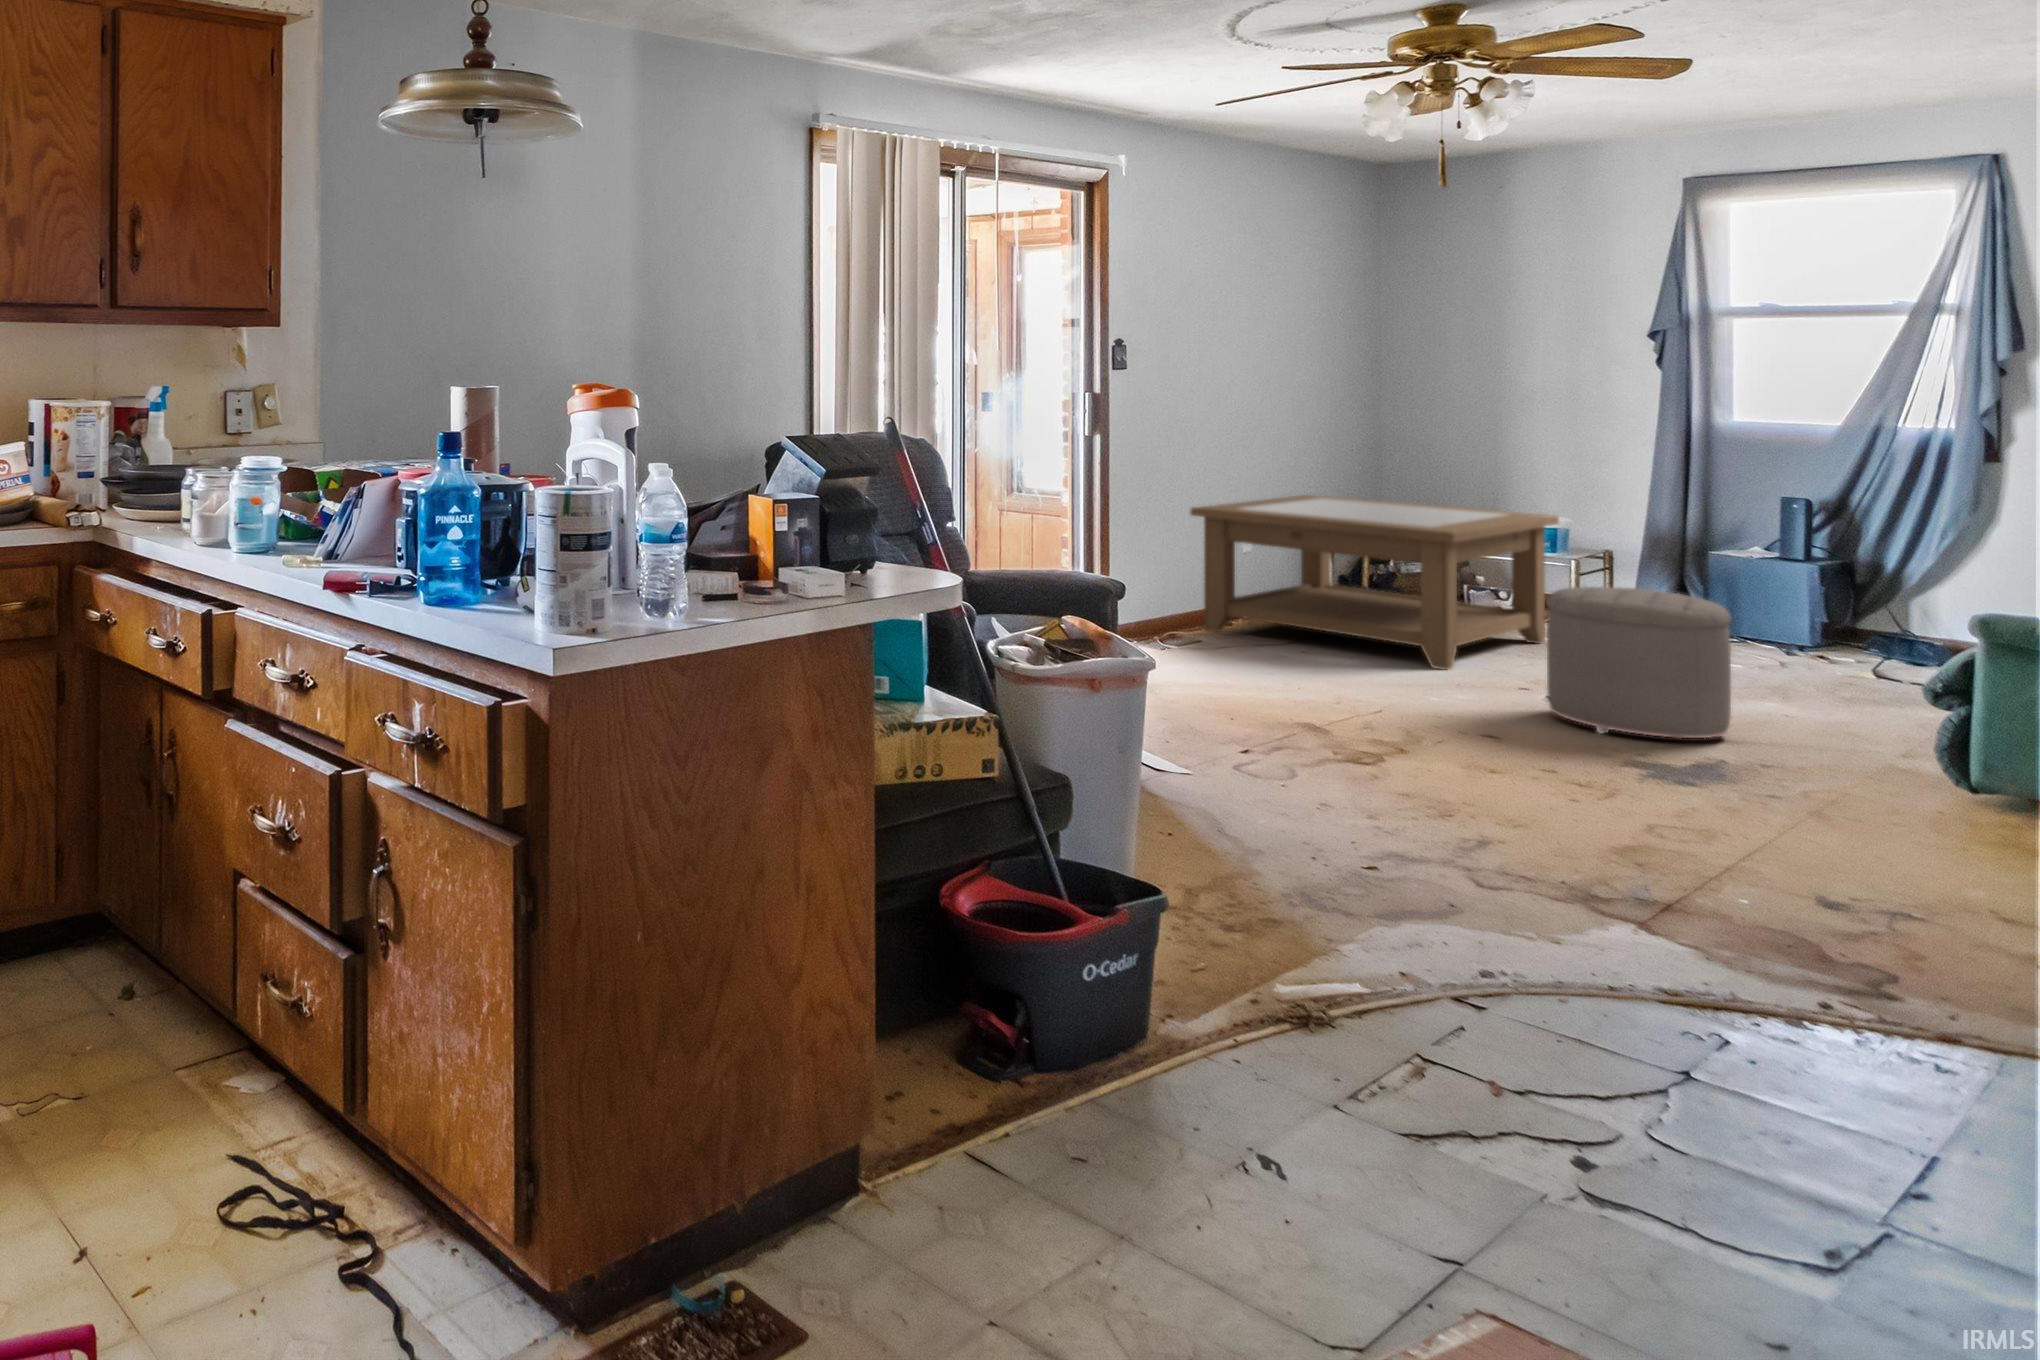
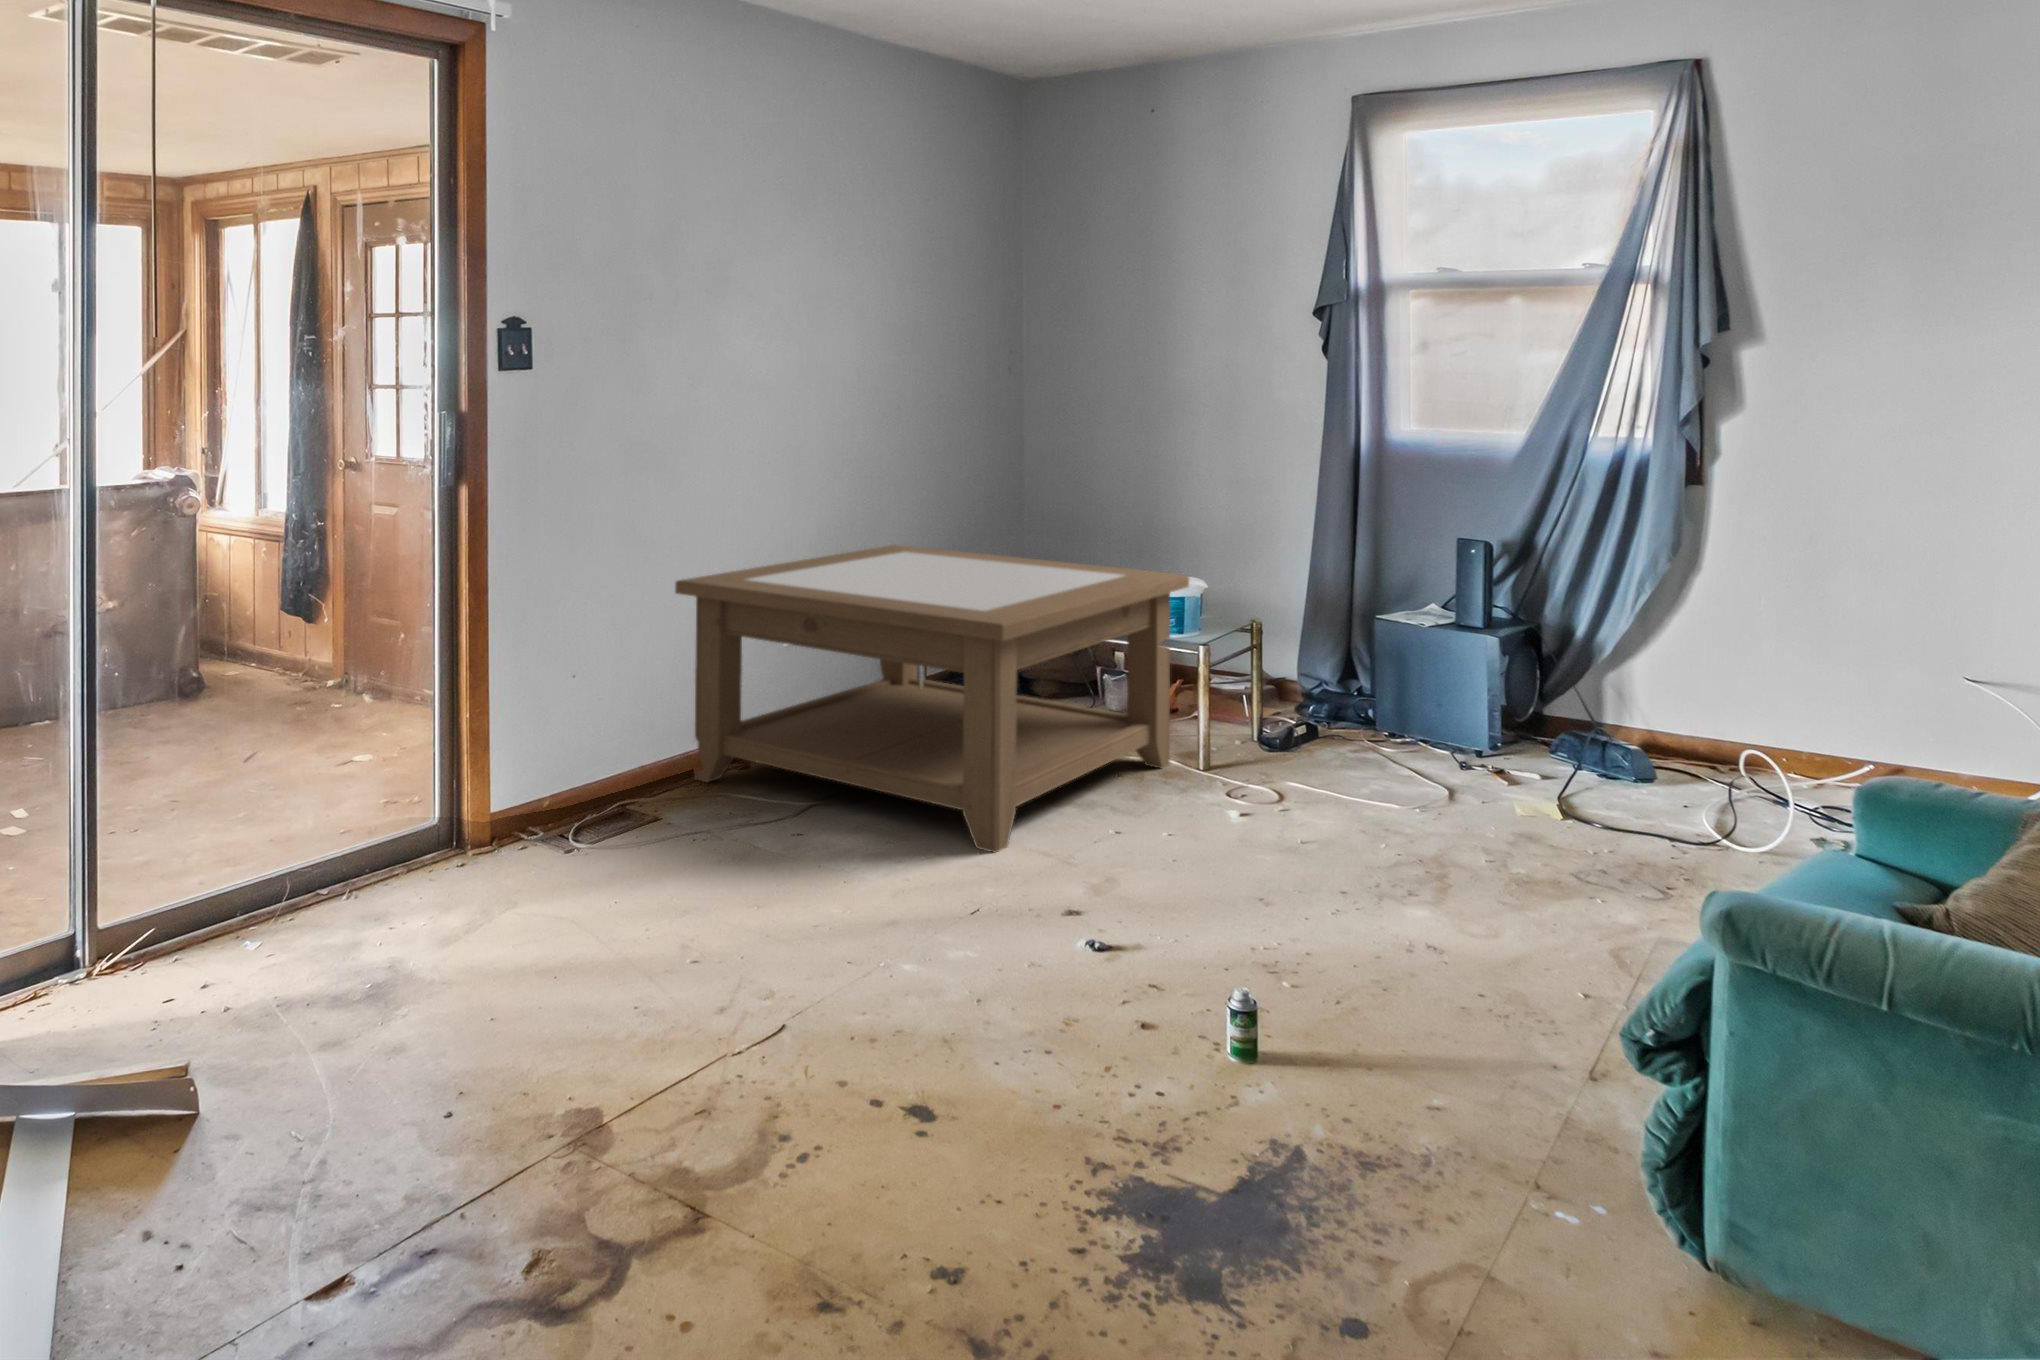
ottoman: present [1546,586,1731,738] -> none [1084,735,1362,1052]

